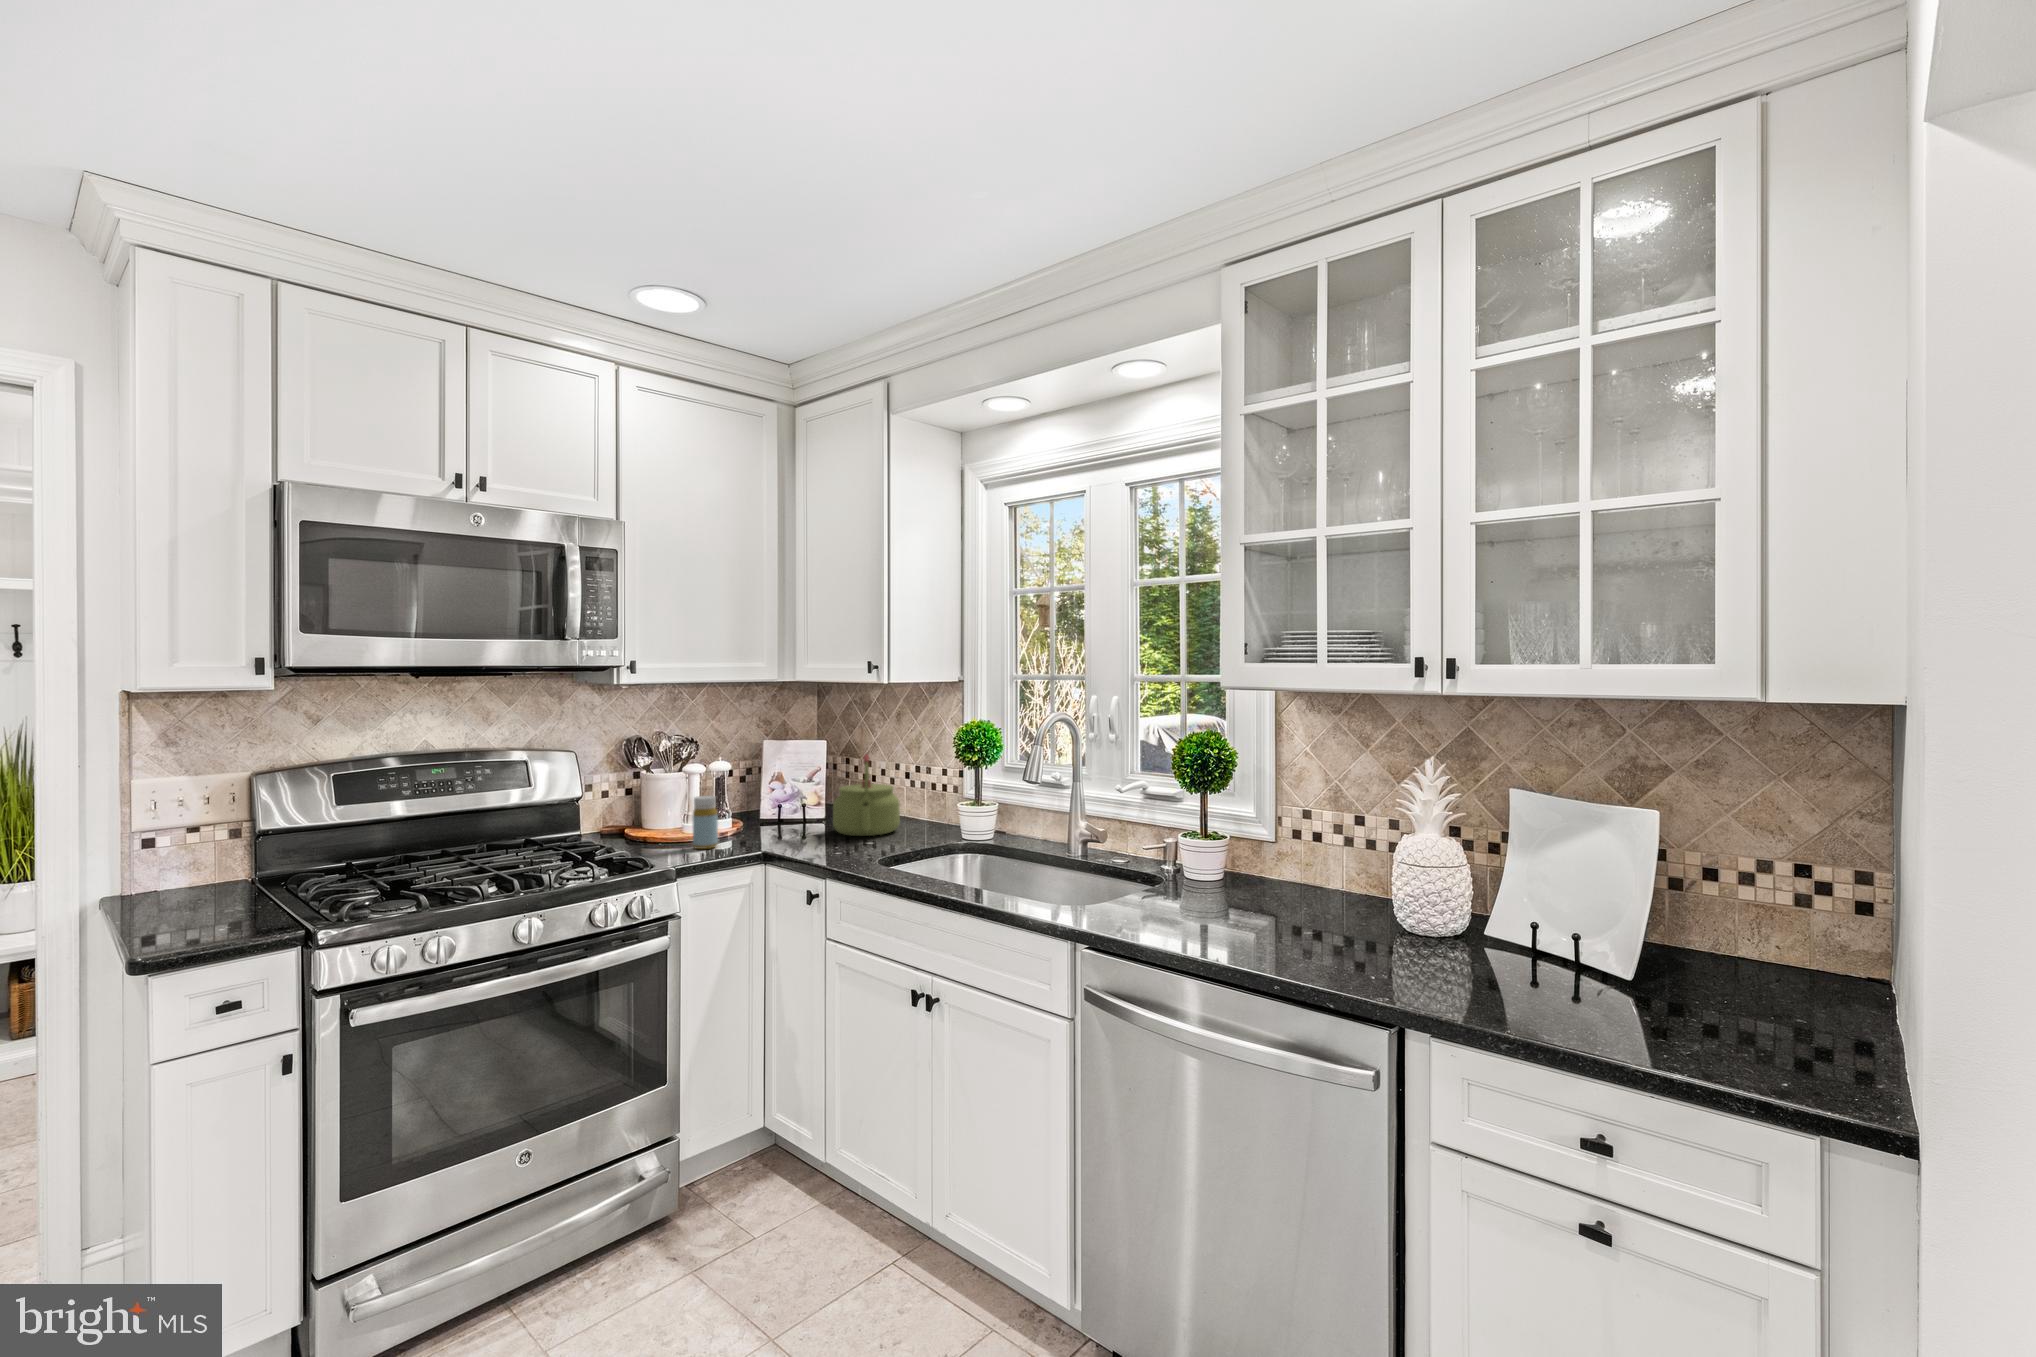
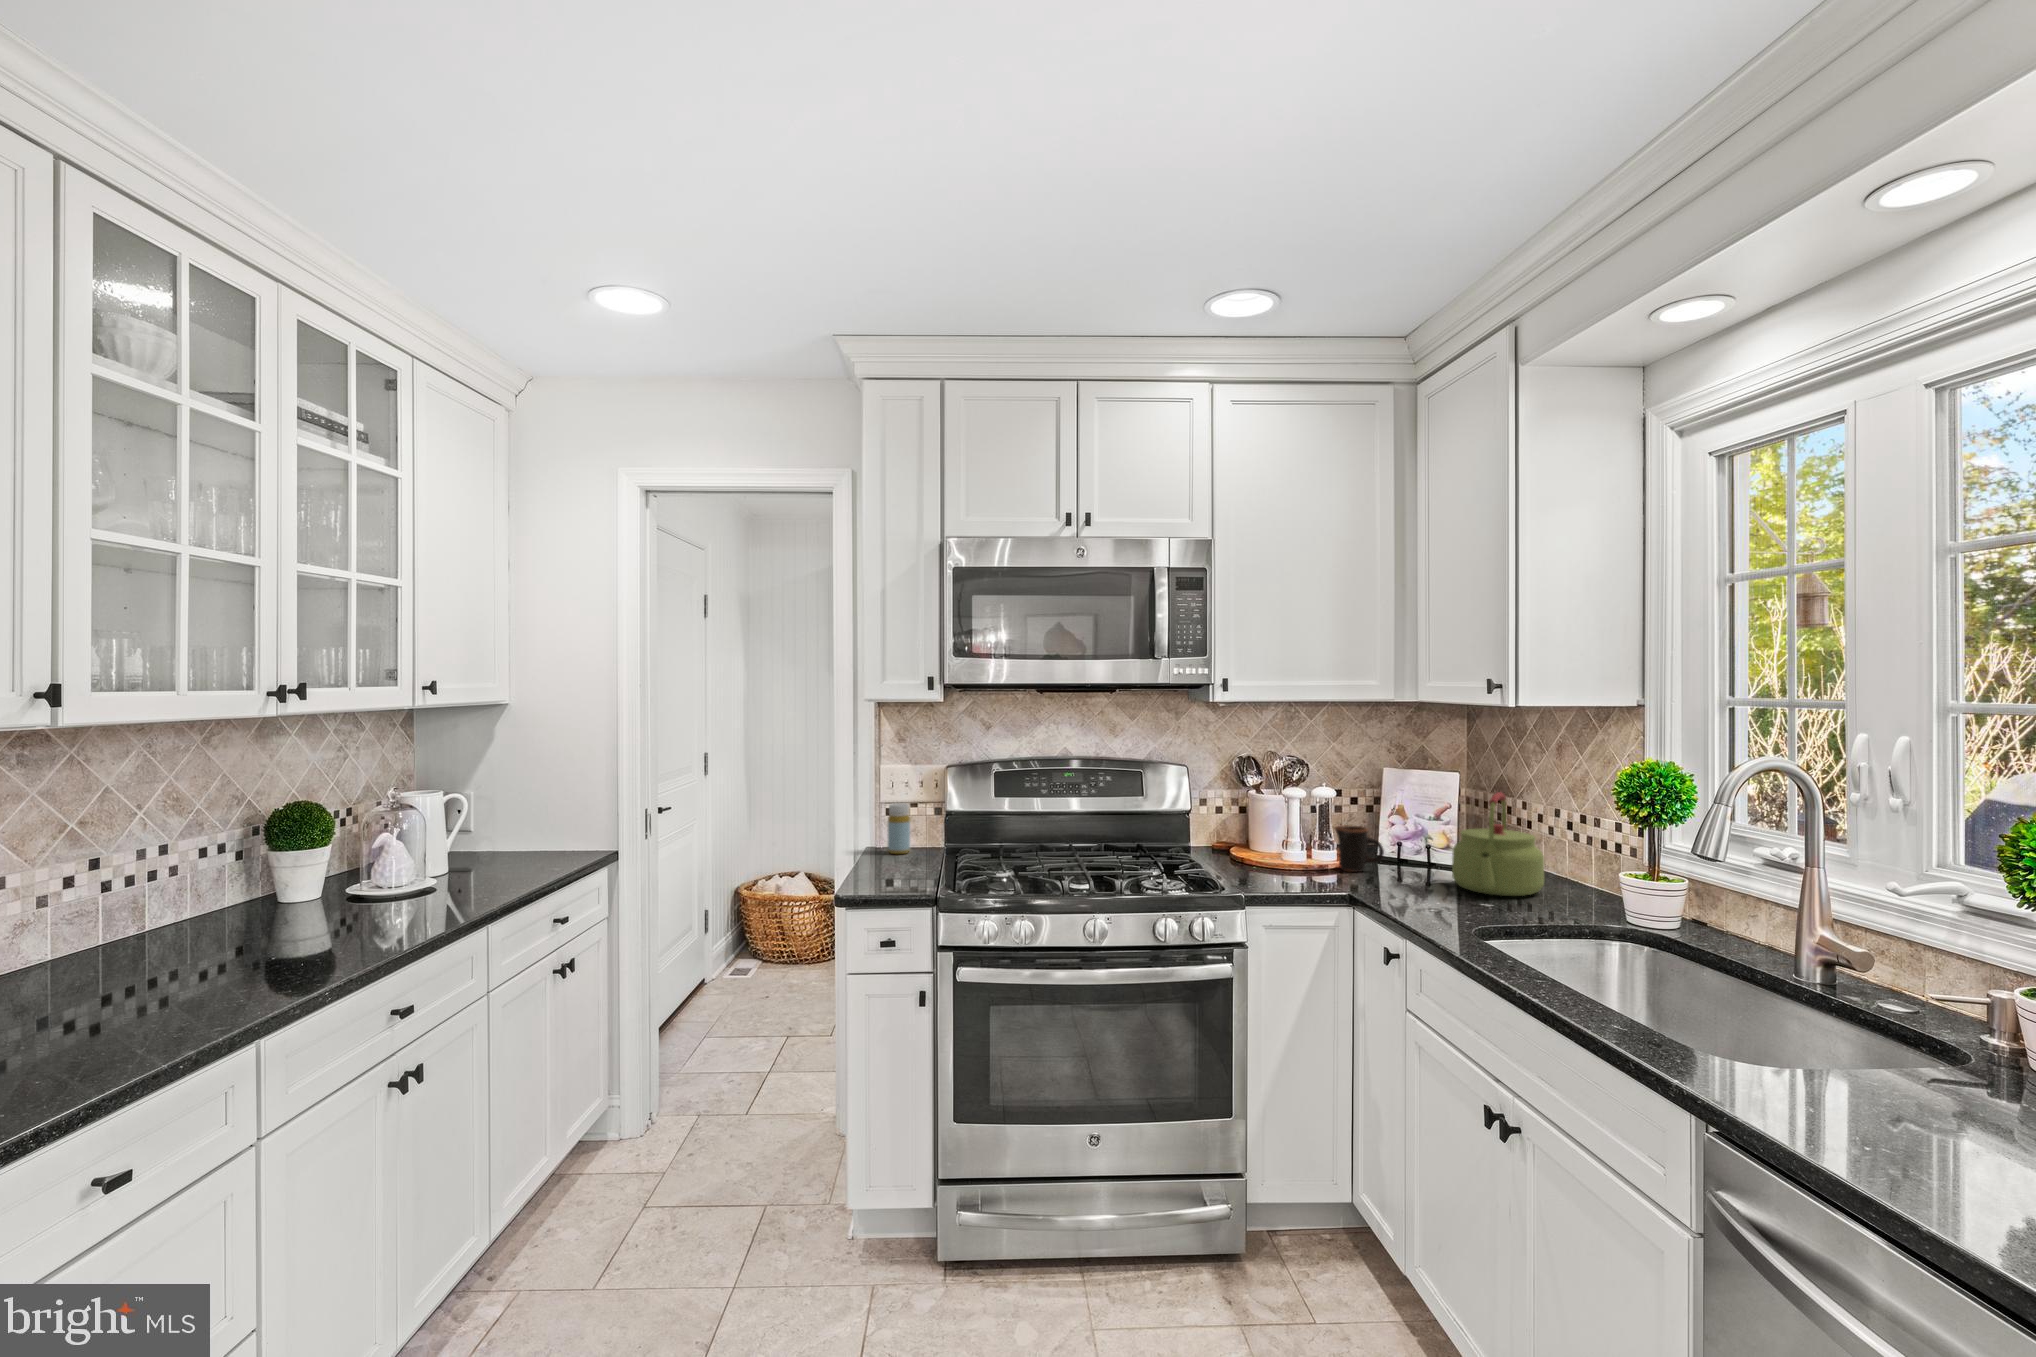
mug: none [731,795,773,836] -> present [1335,825,1384,872]
bottle: present [693,796,718,849] -> present [888,803,910,854]

